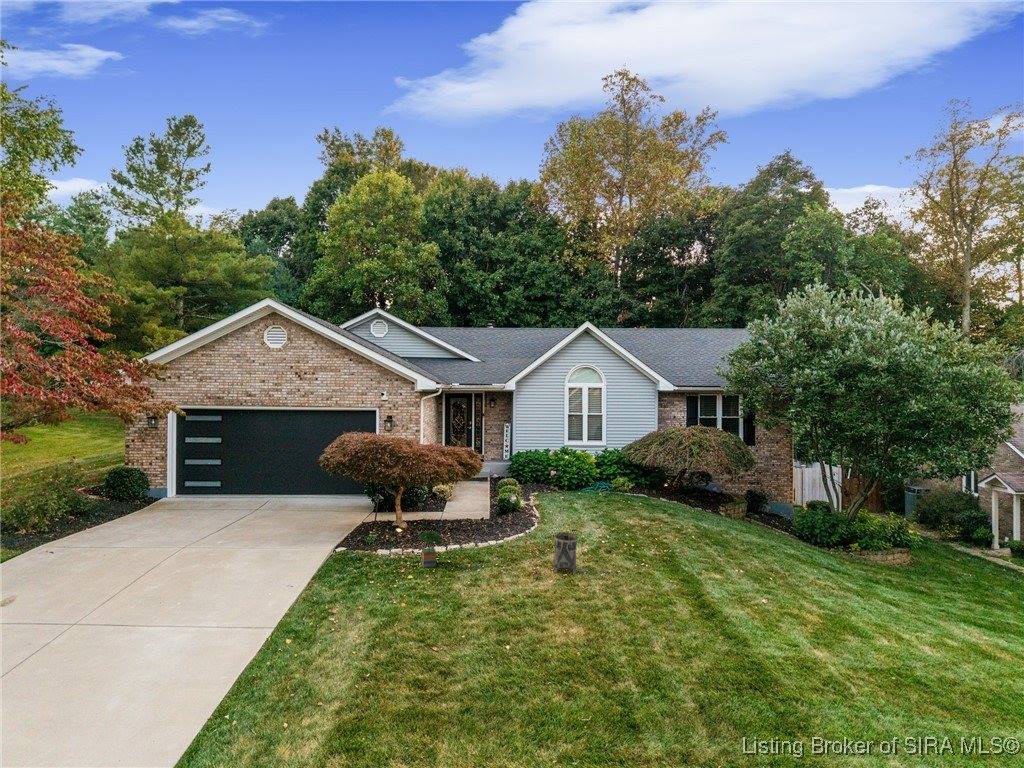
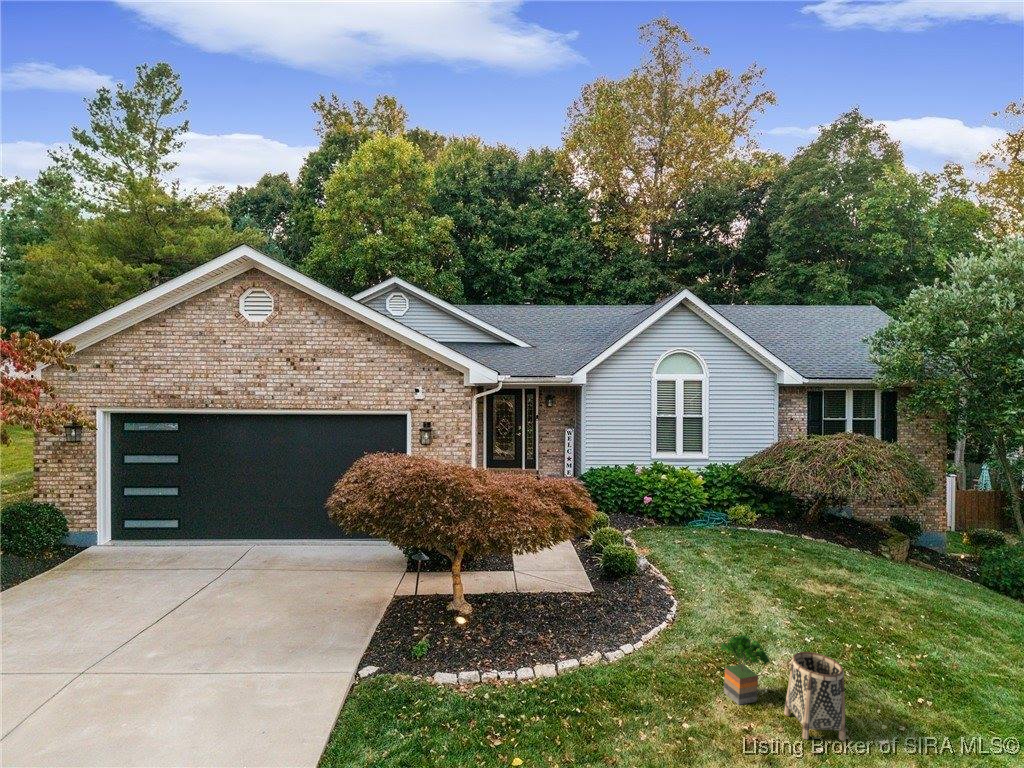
potted tree: present [419,531,441,567] -> present [721,635,770,705]

